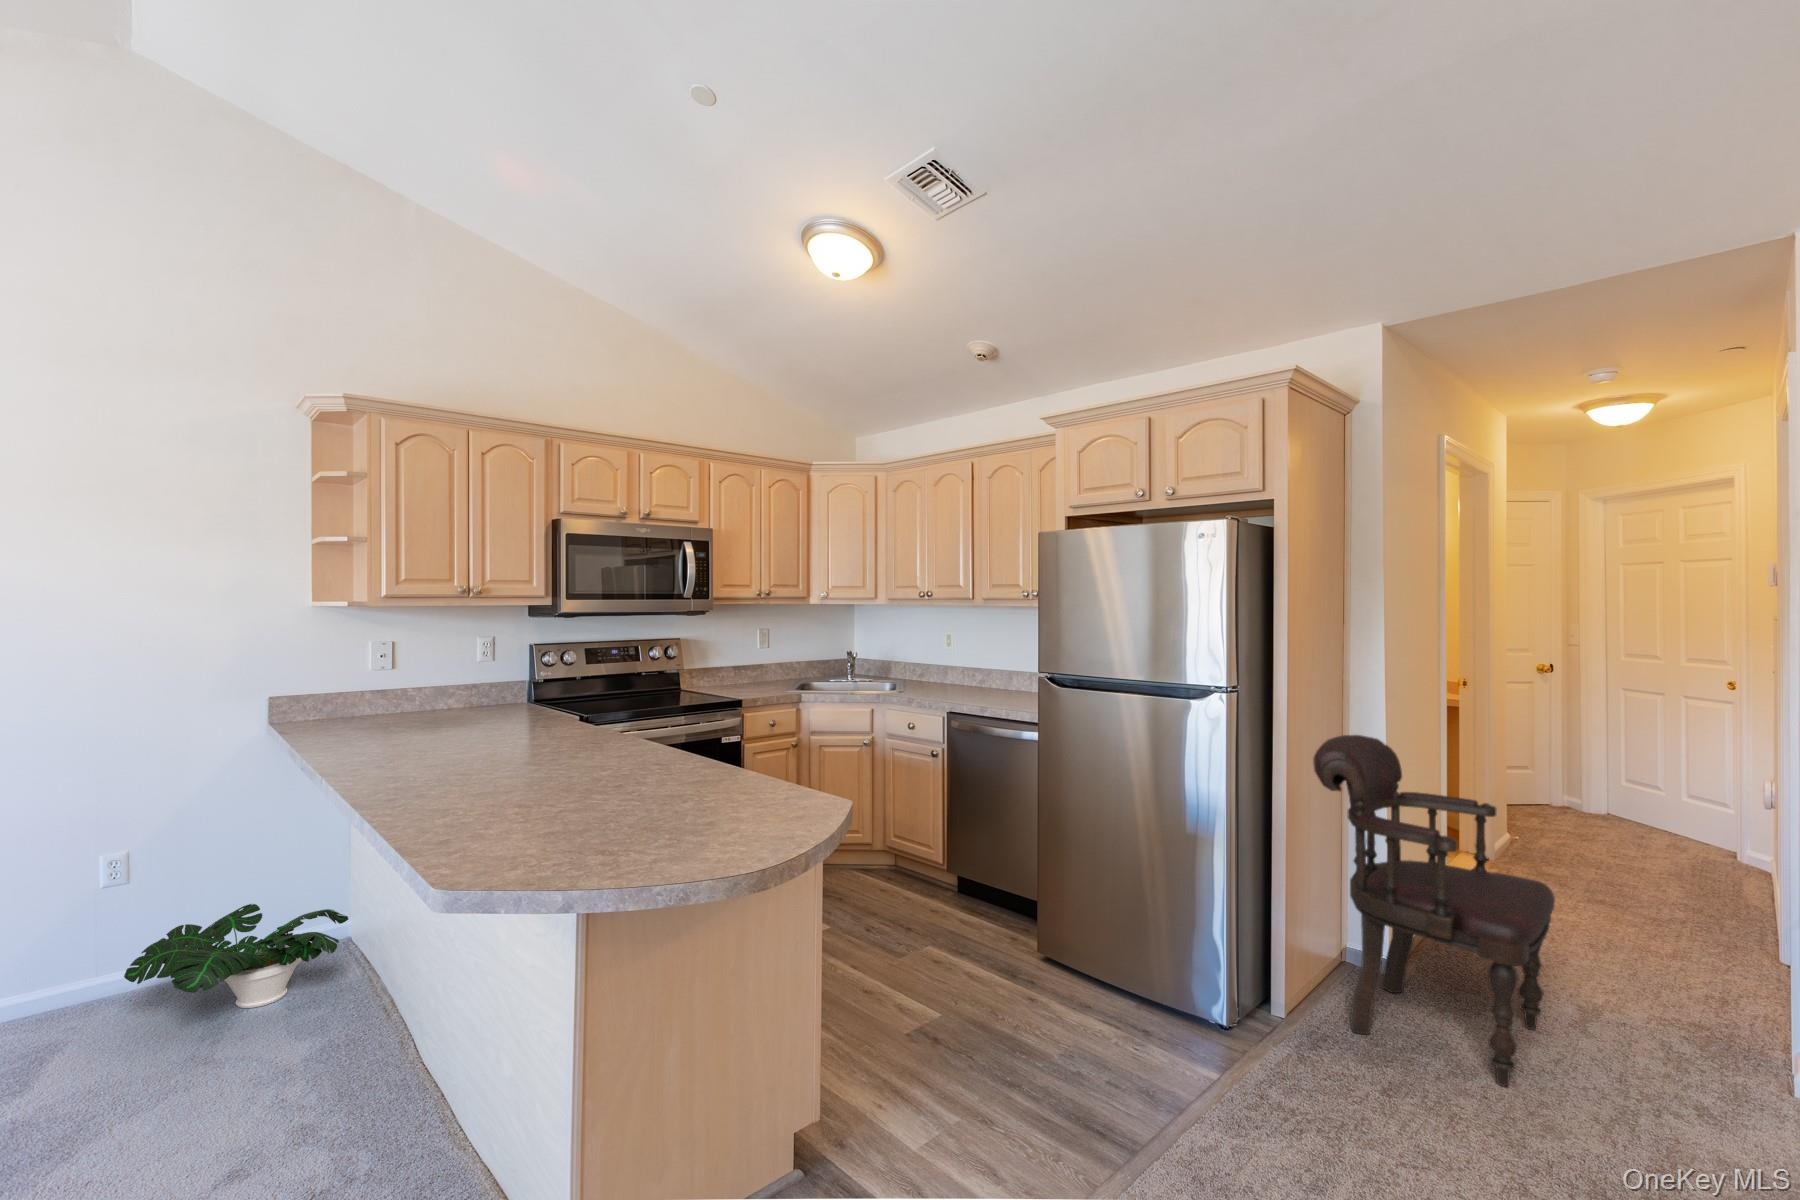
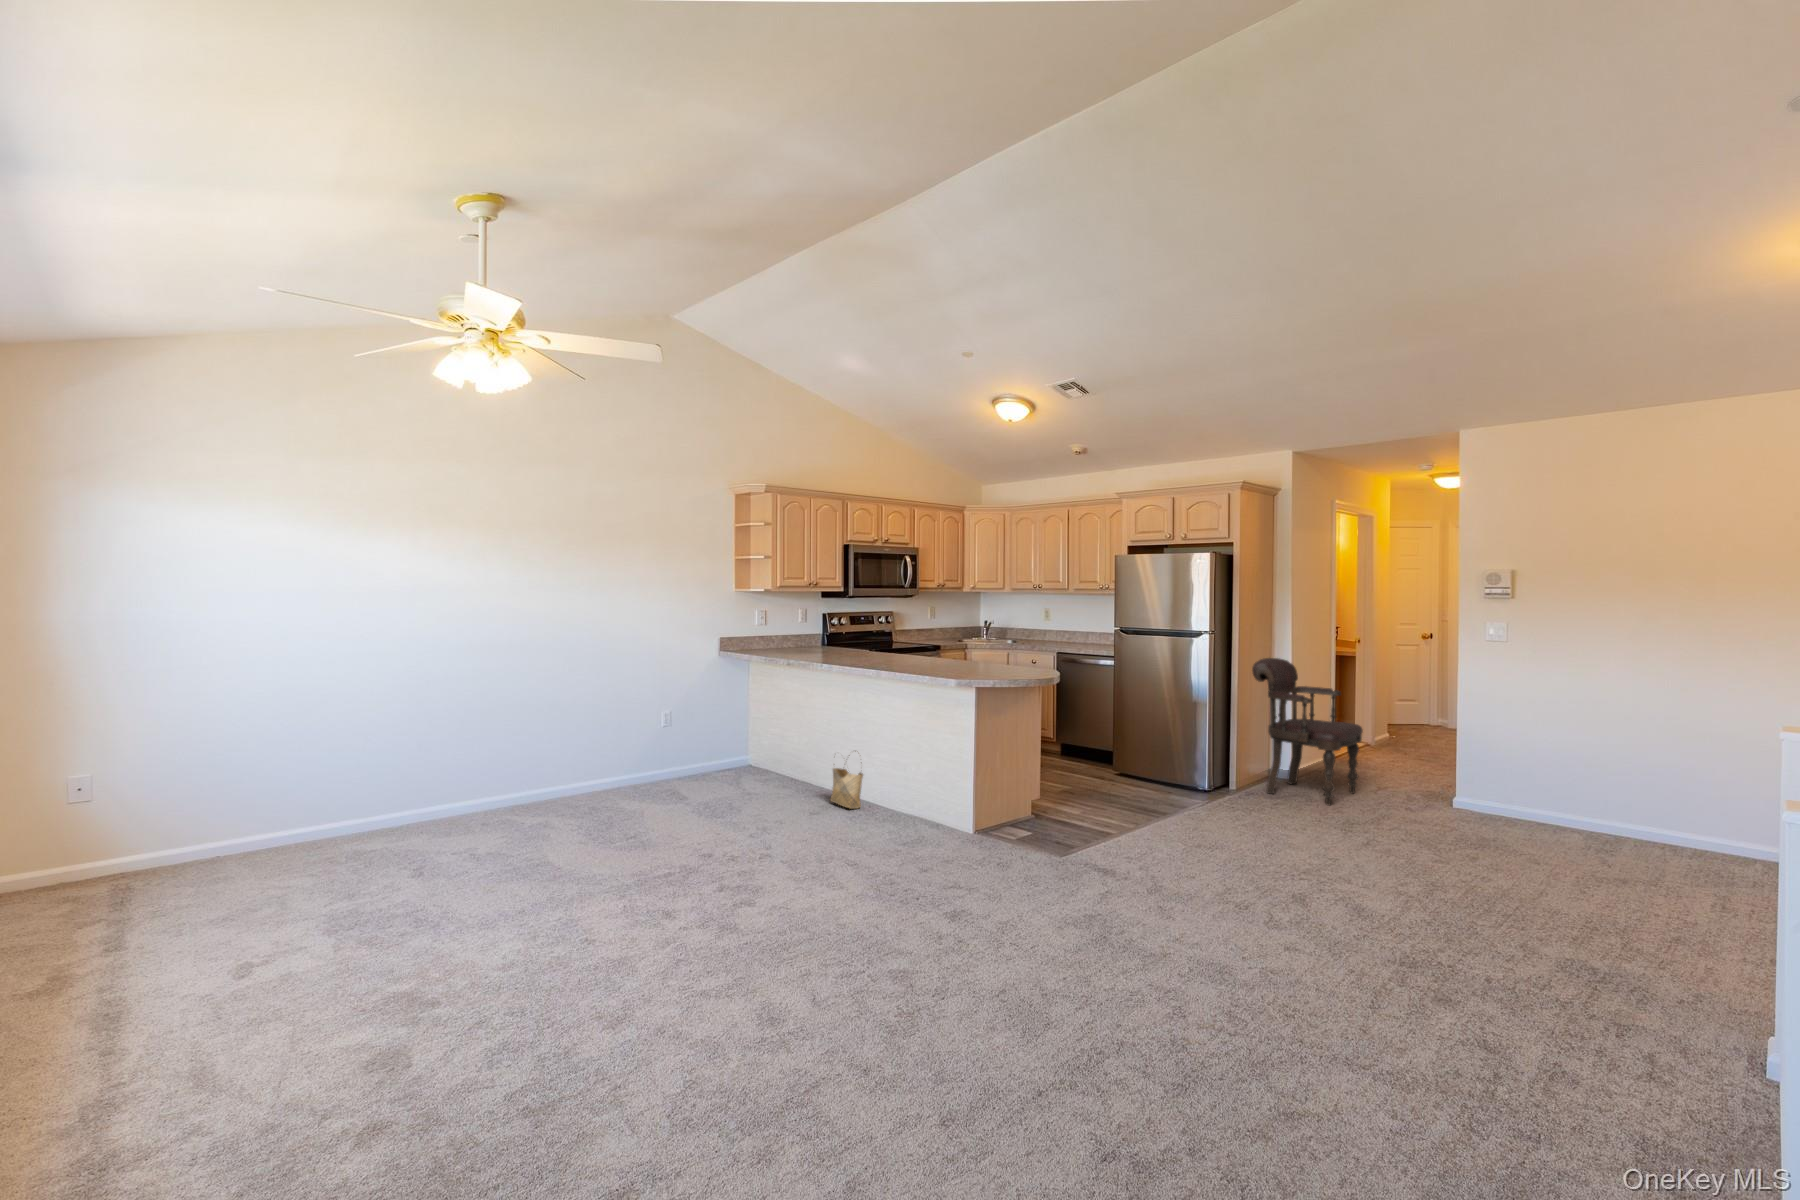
potted plant: present [124,904,348,1008] -> none [692,740,777,784]
woven basket: none [355,972,425,1130] -> present [831,768,863,809]

